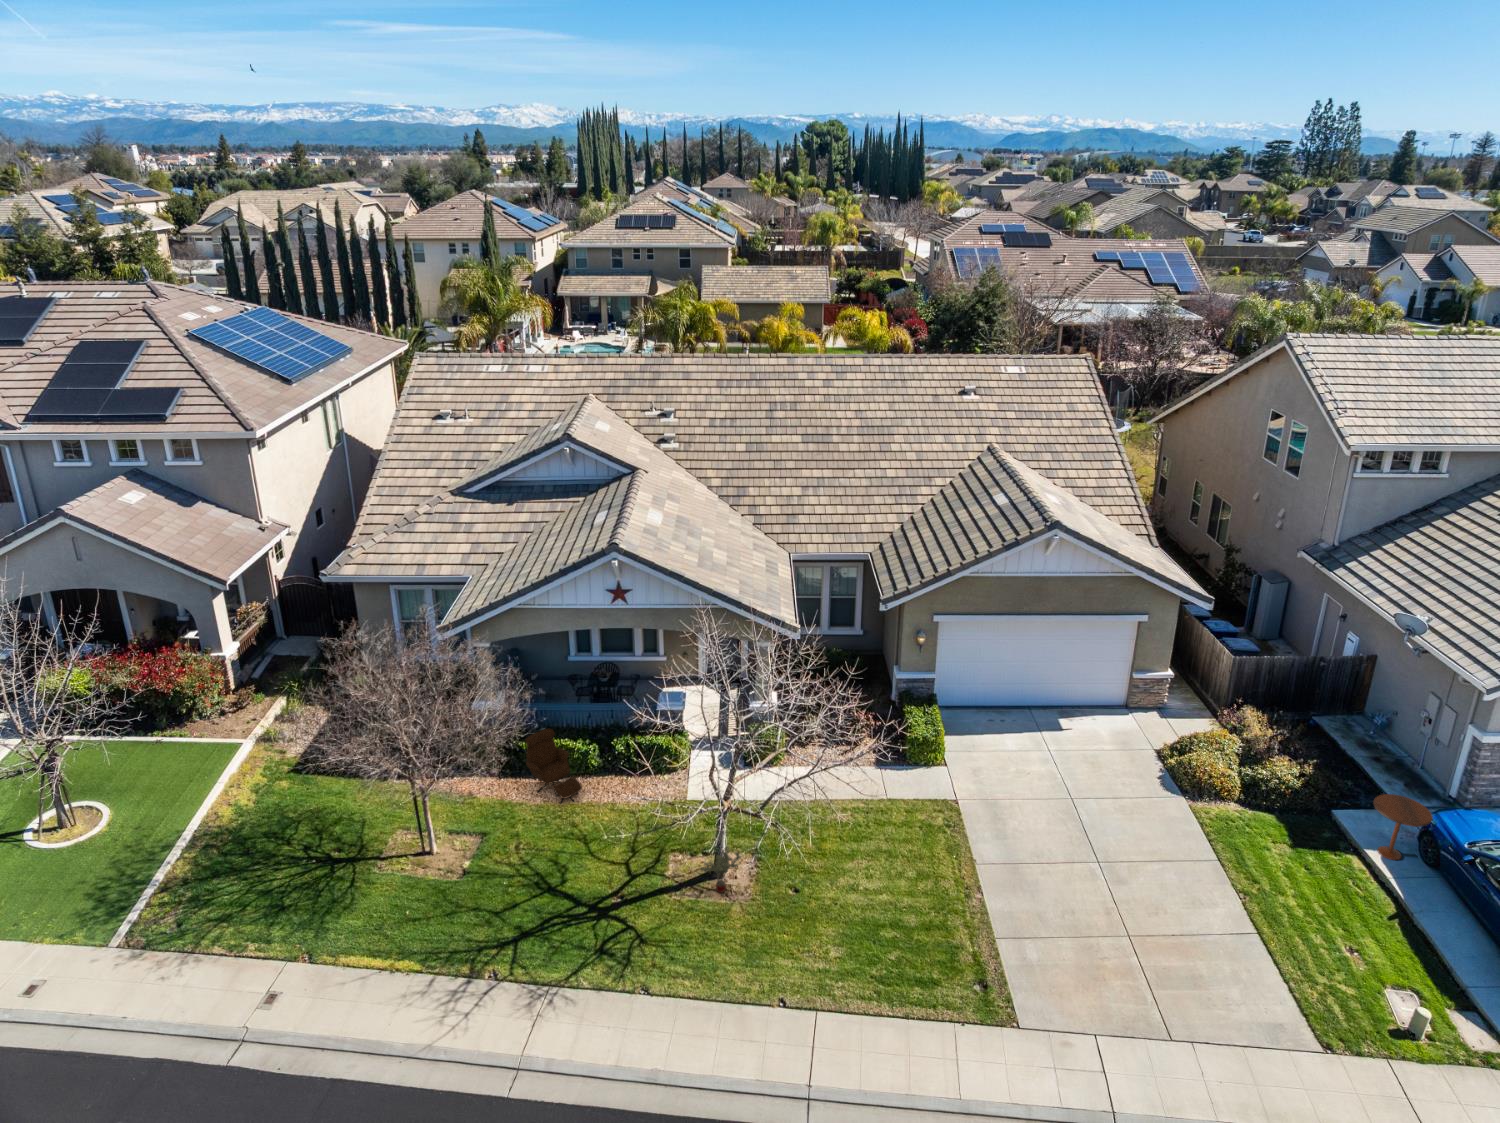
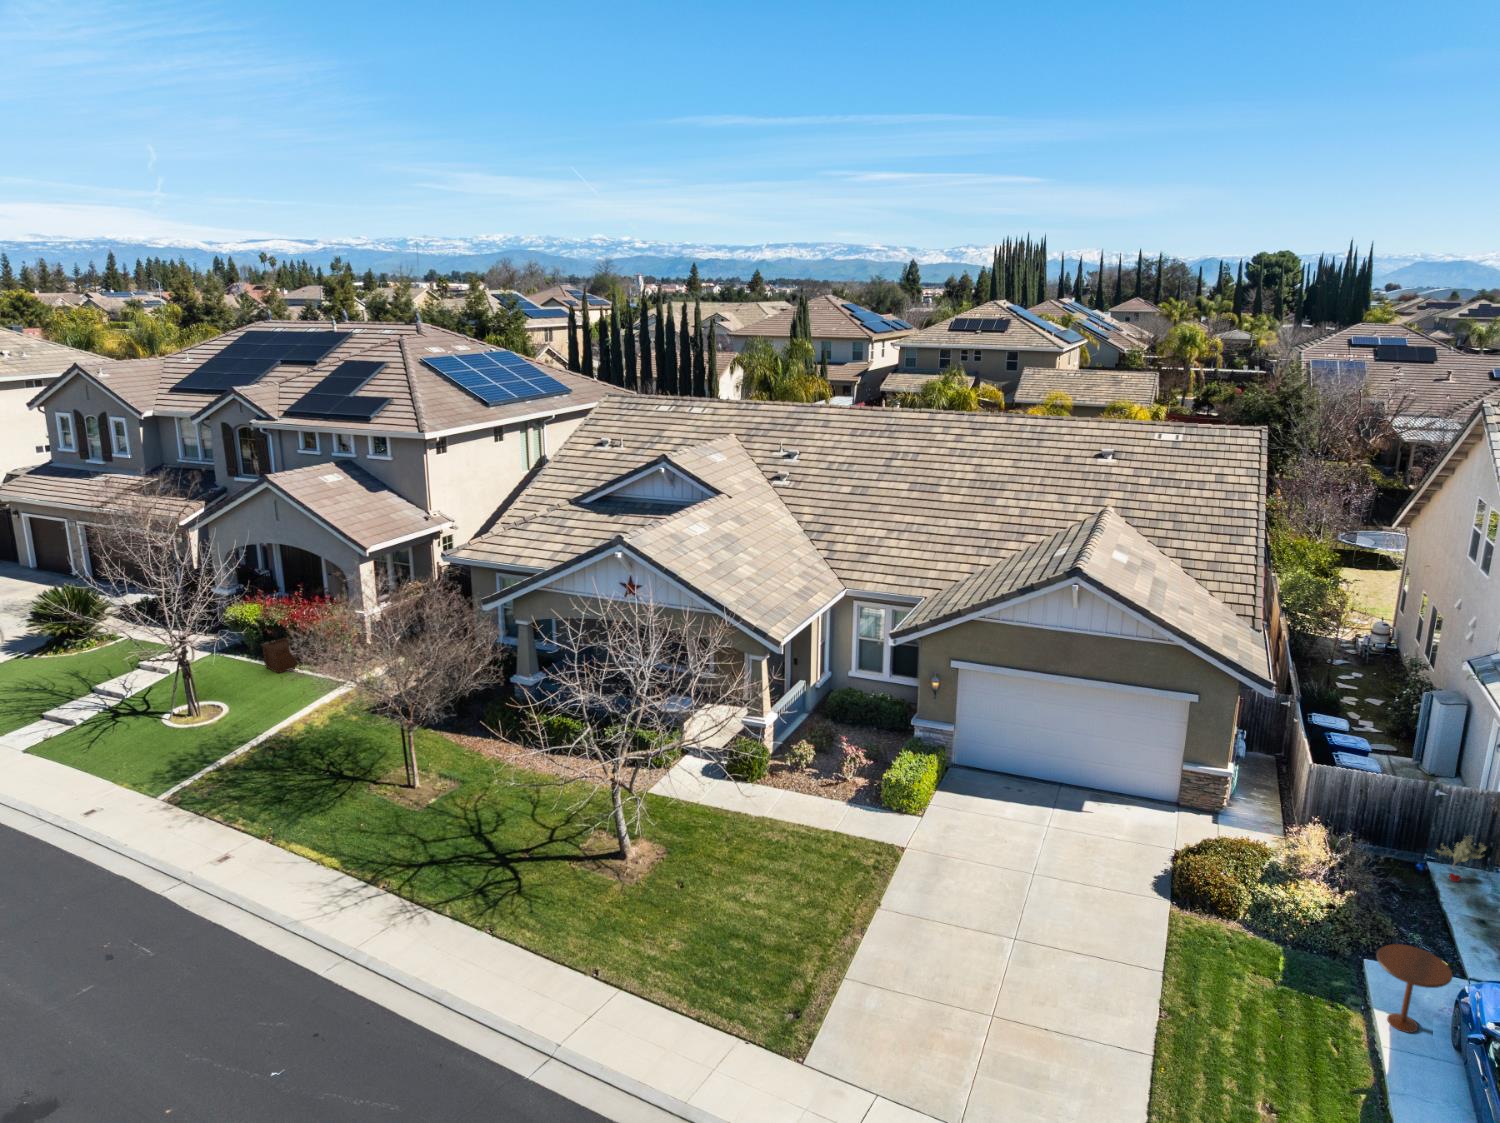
wooden crate: none [102,698,158,743] -> present [263,638,298,673]
lounge chair: present [526,729,582,802] -> none [527,709,568,779]
potted tree: present [700,847,741,893] -> present [1436,836,1486,882]

